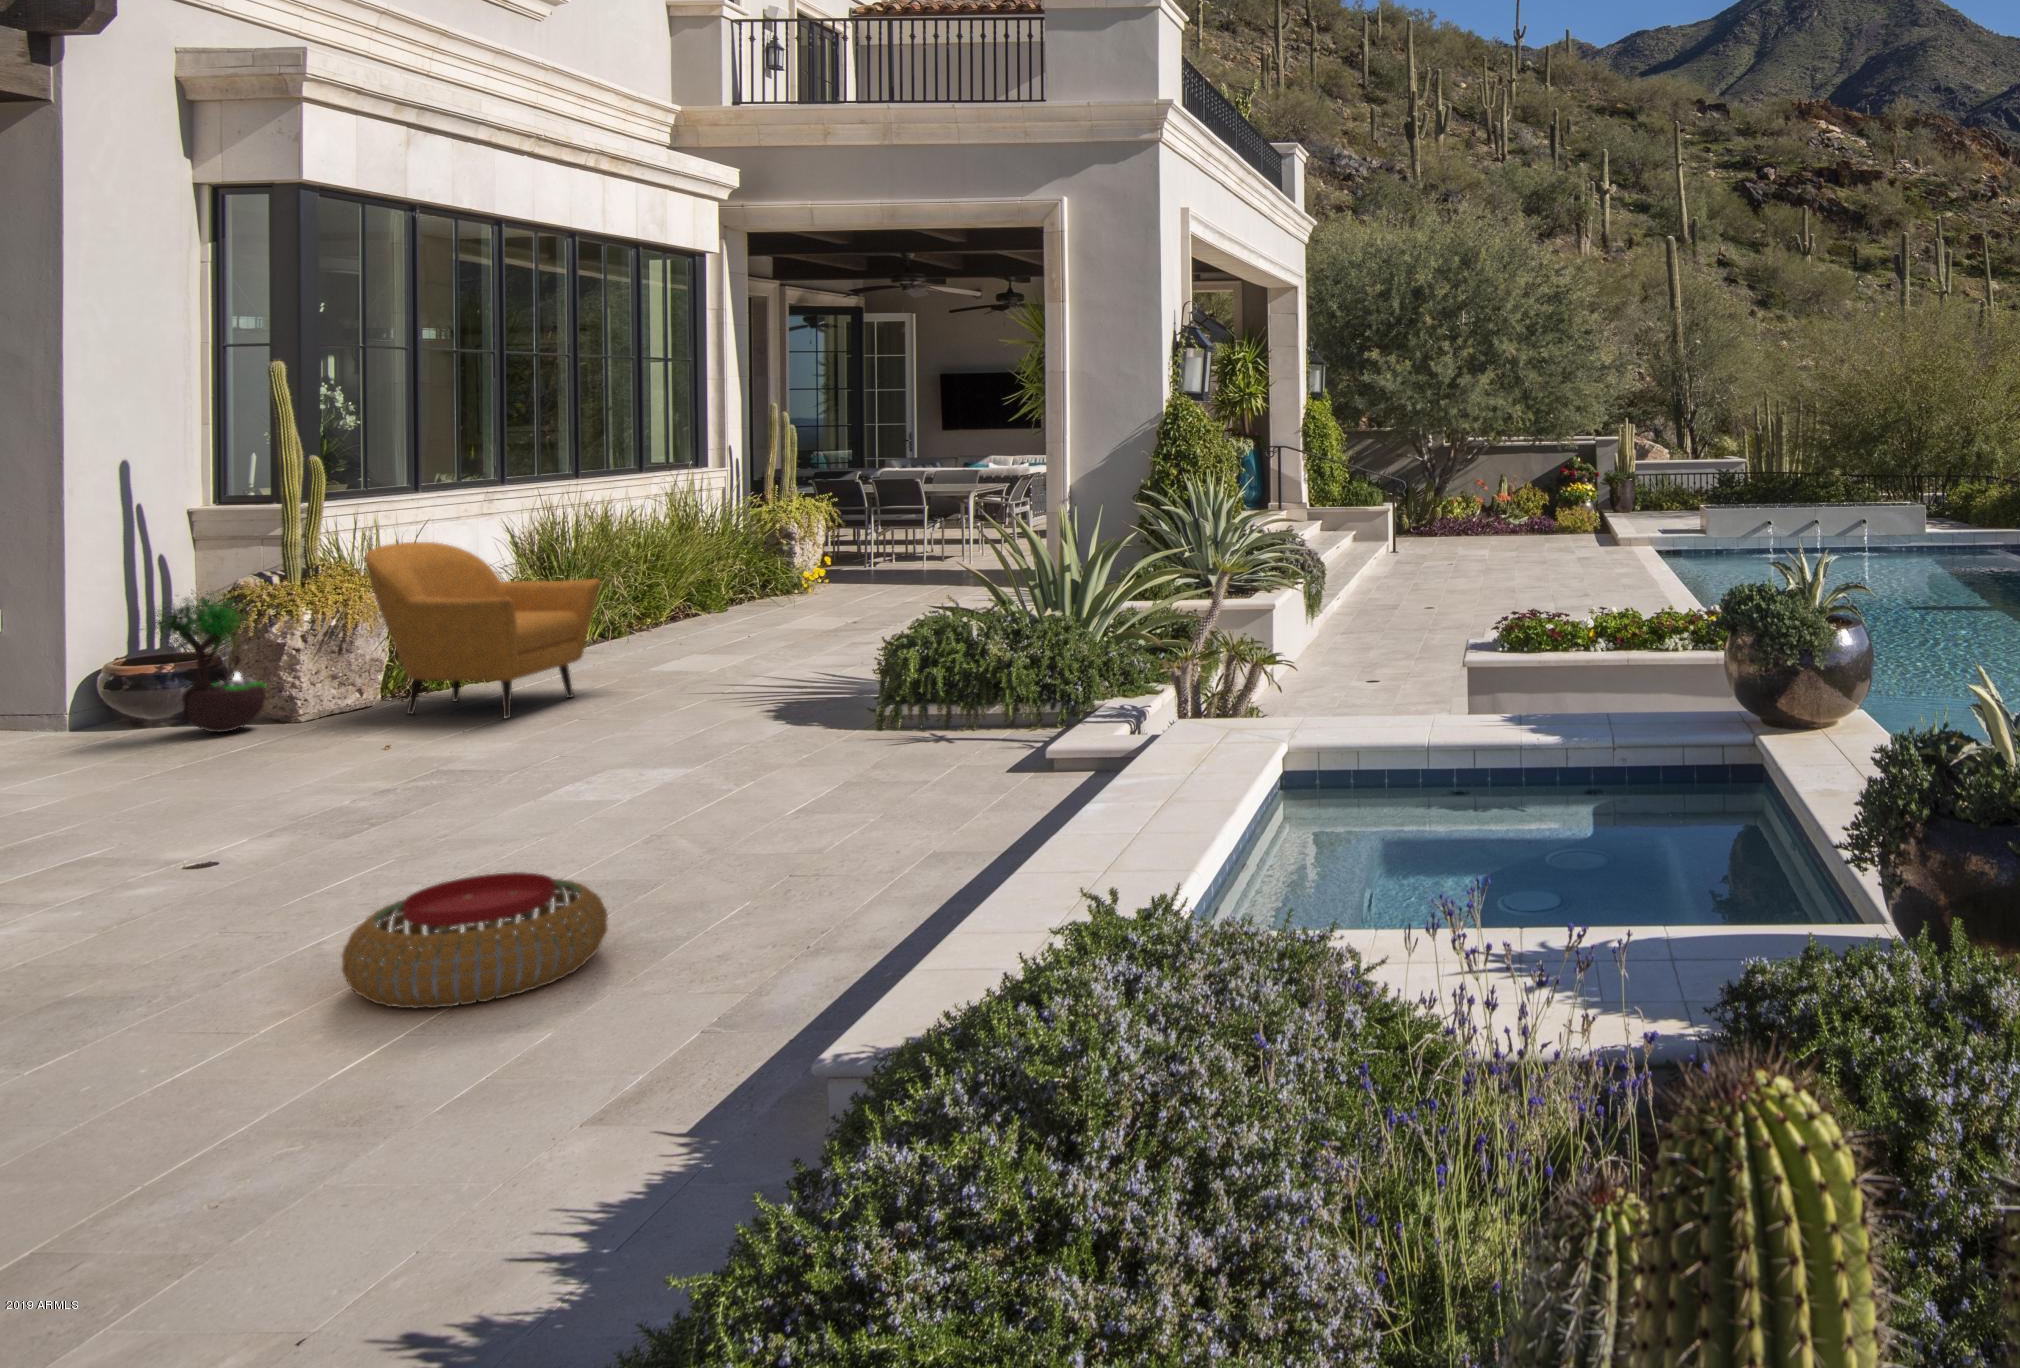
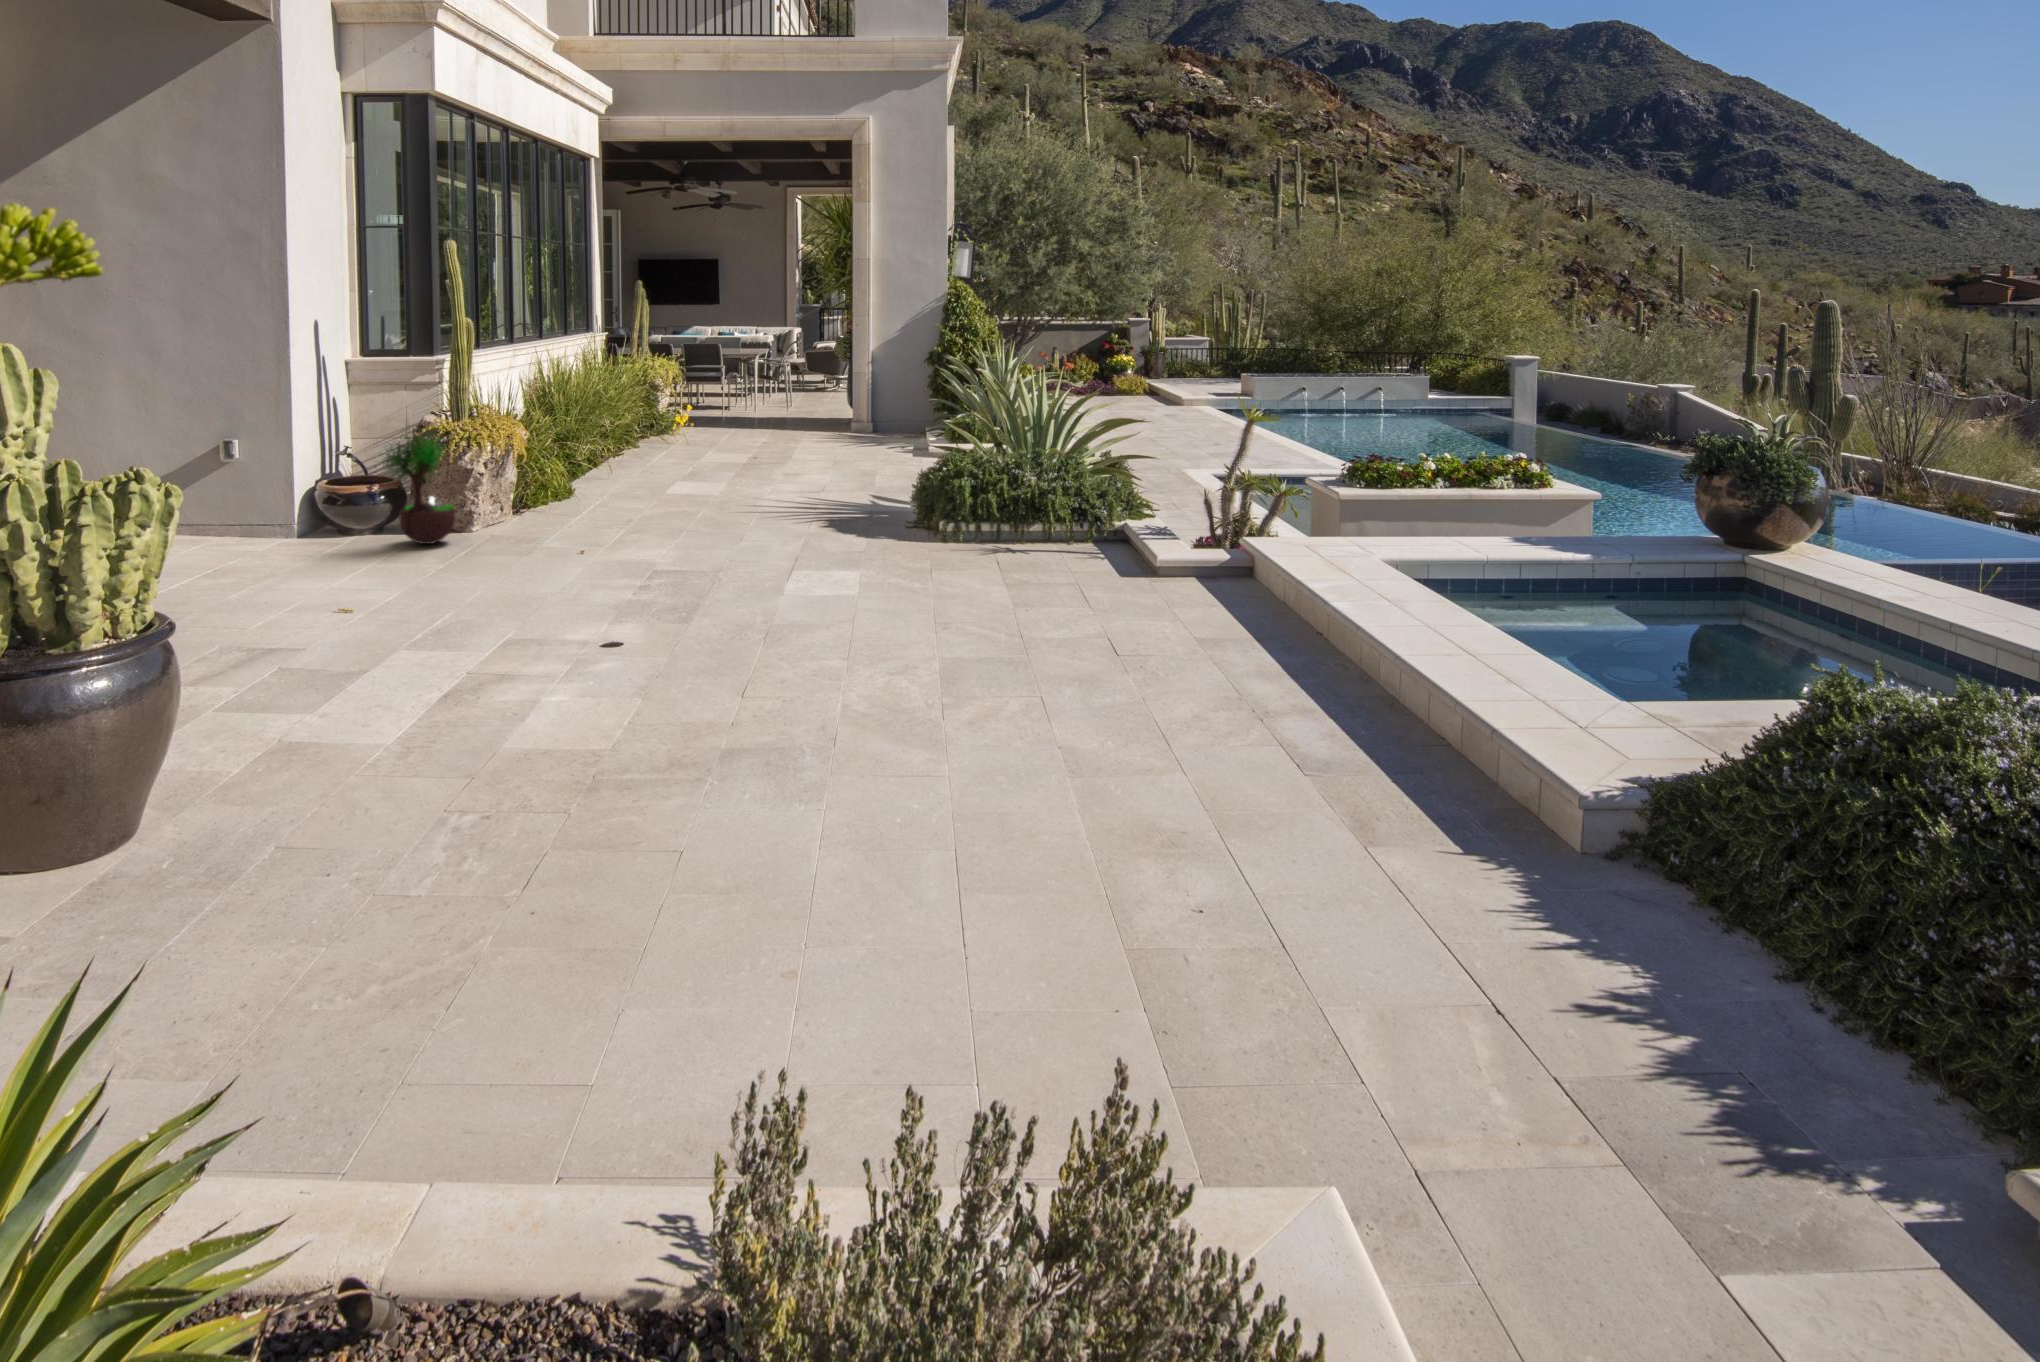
armchair: present [365,542,600,718] -> none [511,394,658,534]
pouf: present [341,872,608,1008] -> none [982,641,1152,738]

